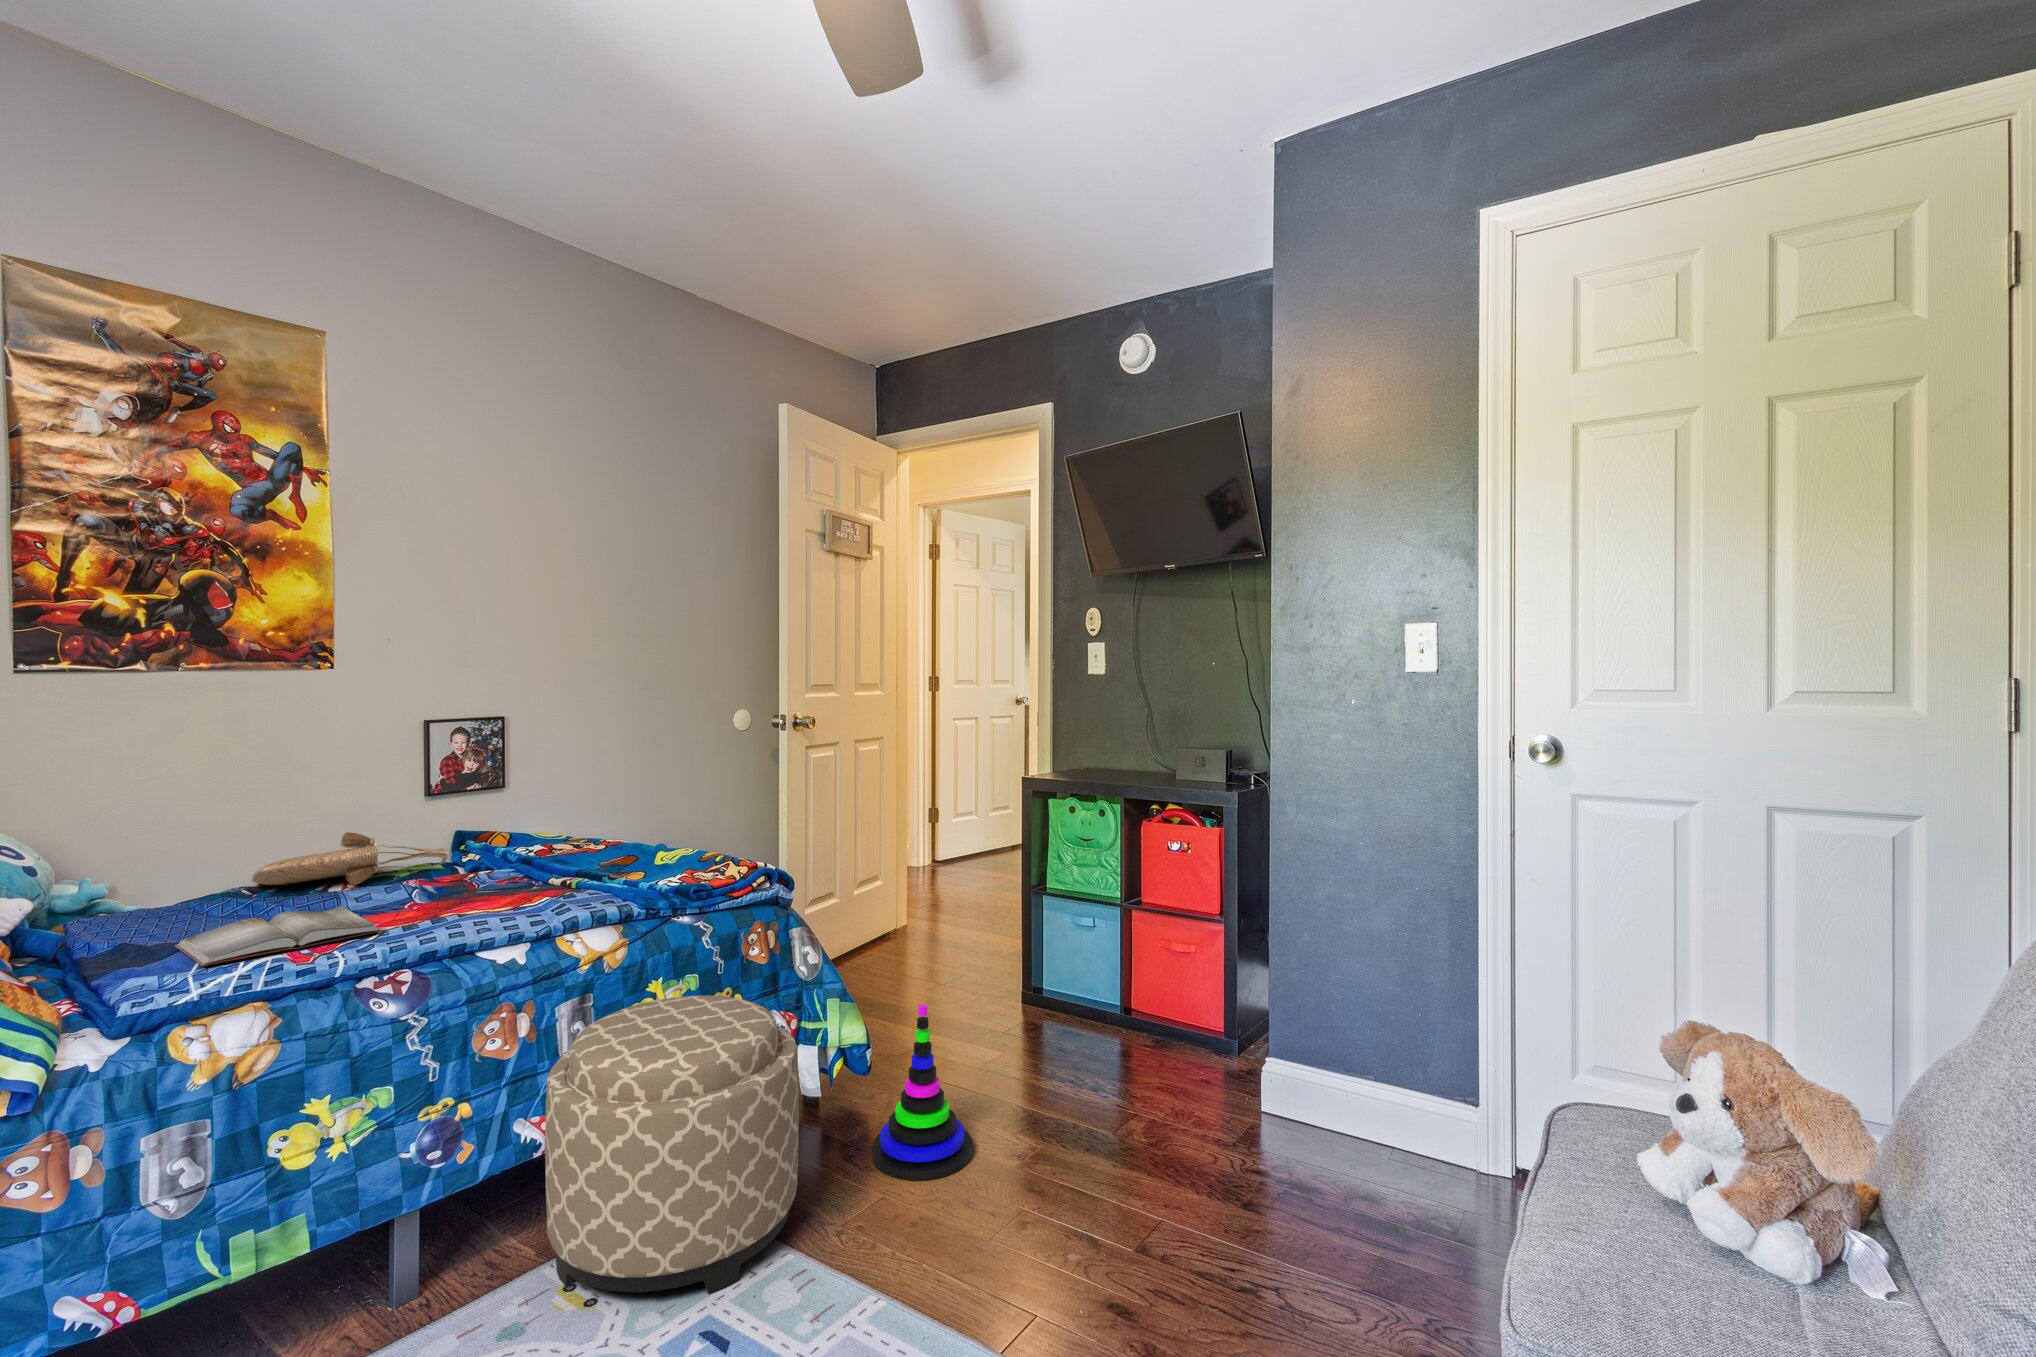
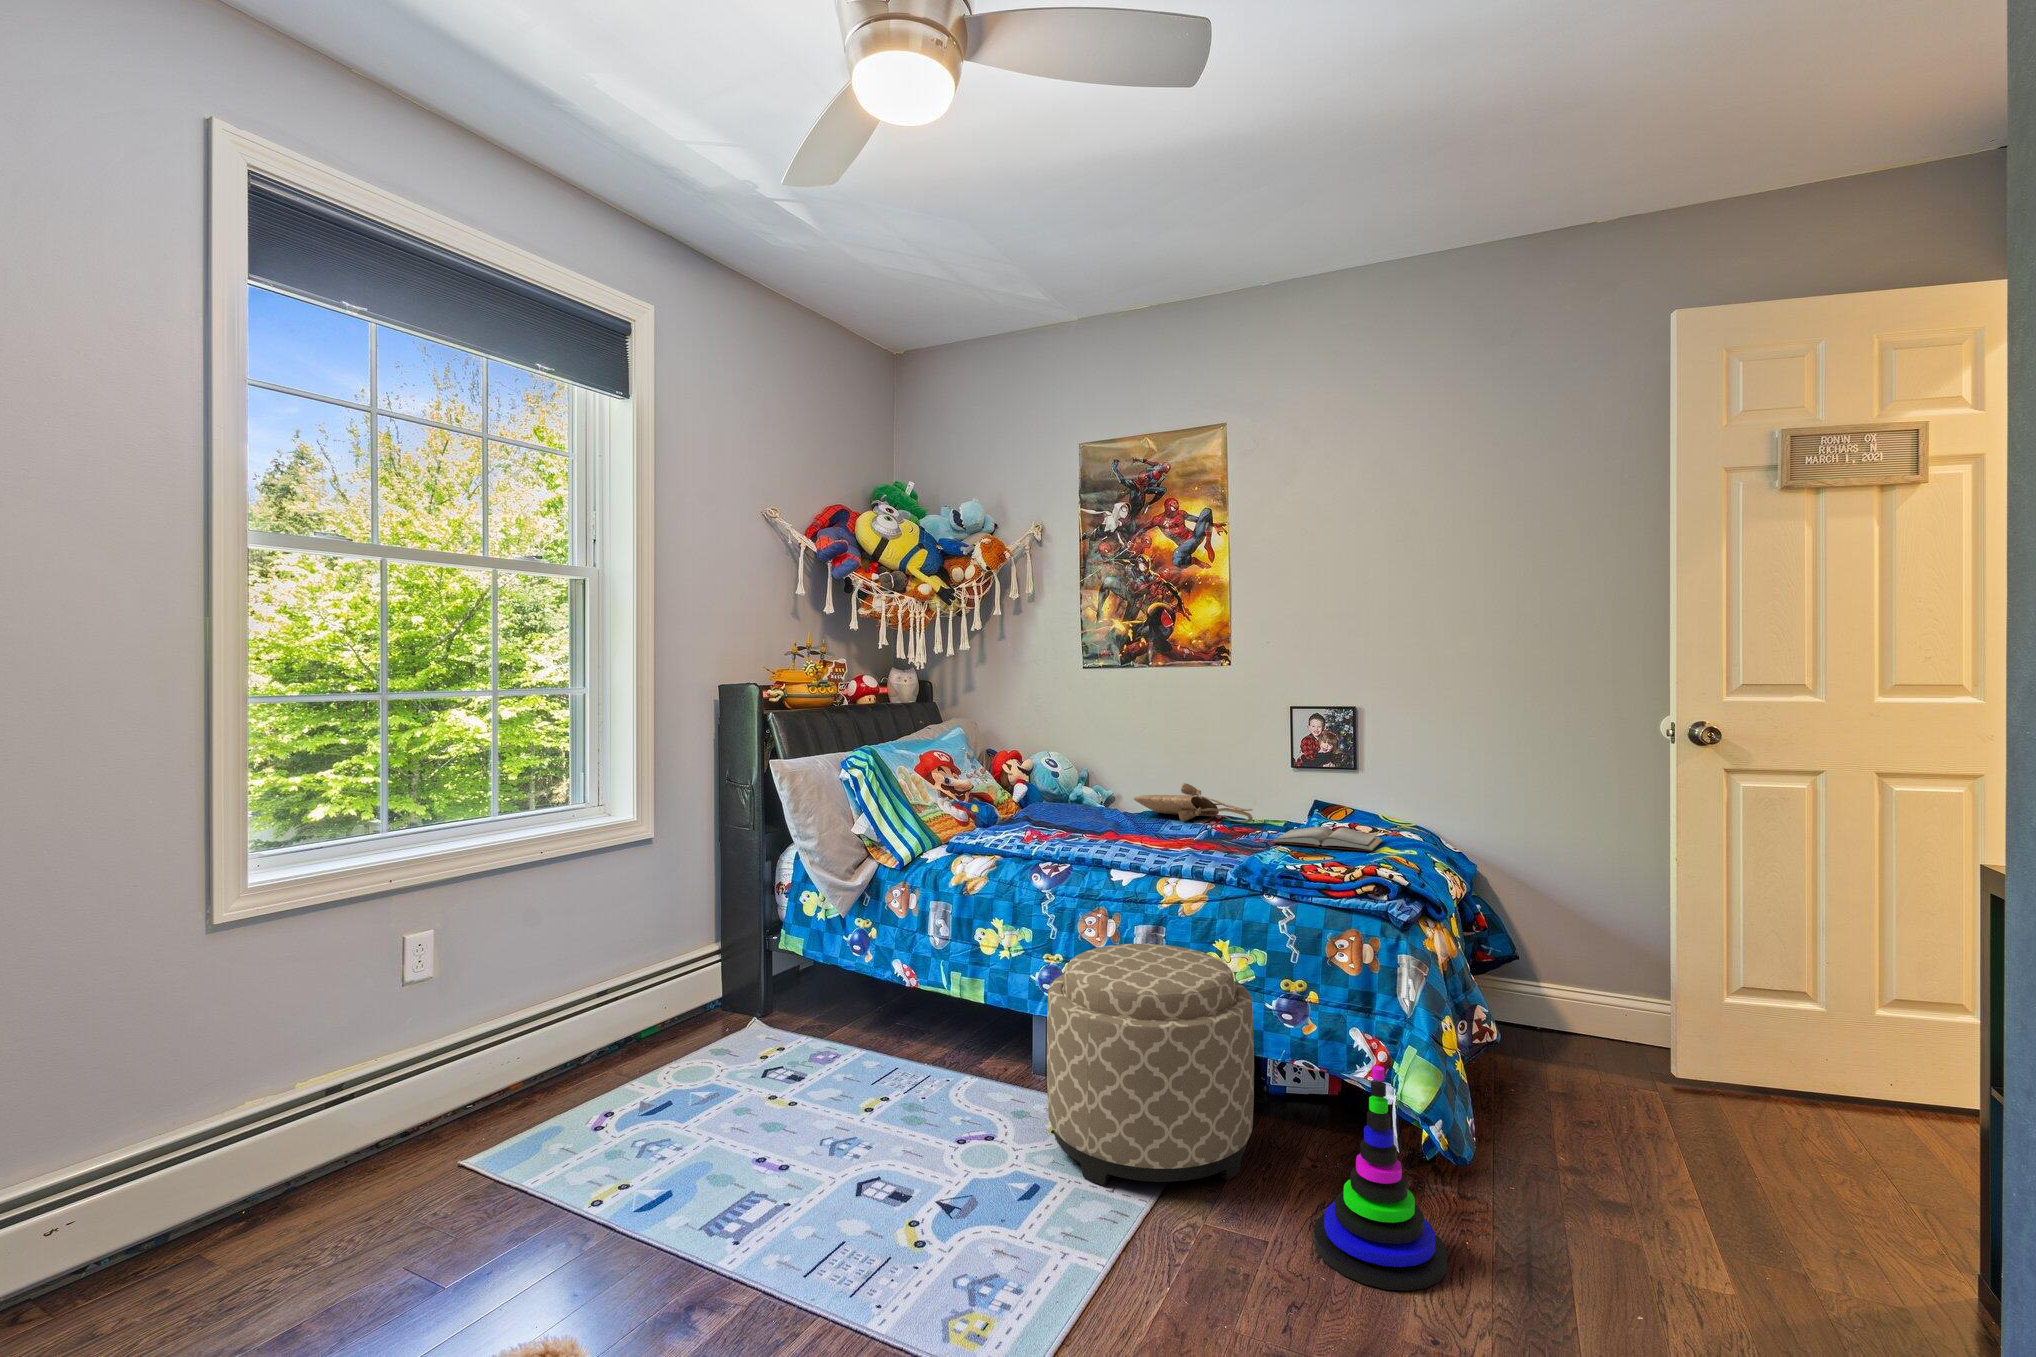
hardback book: present [175,906,381,966] -> present [1271,827,1382,851]

